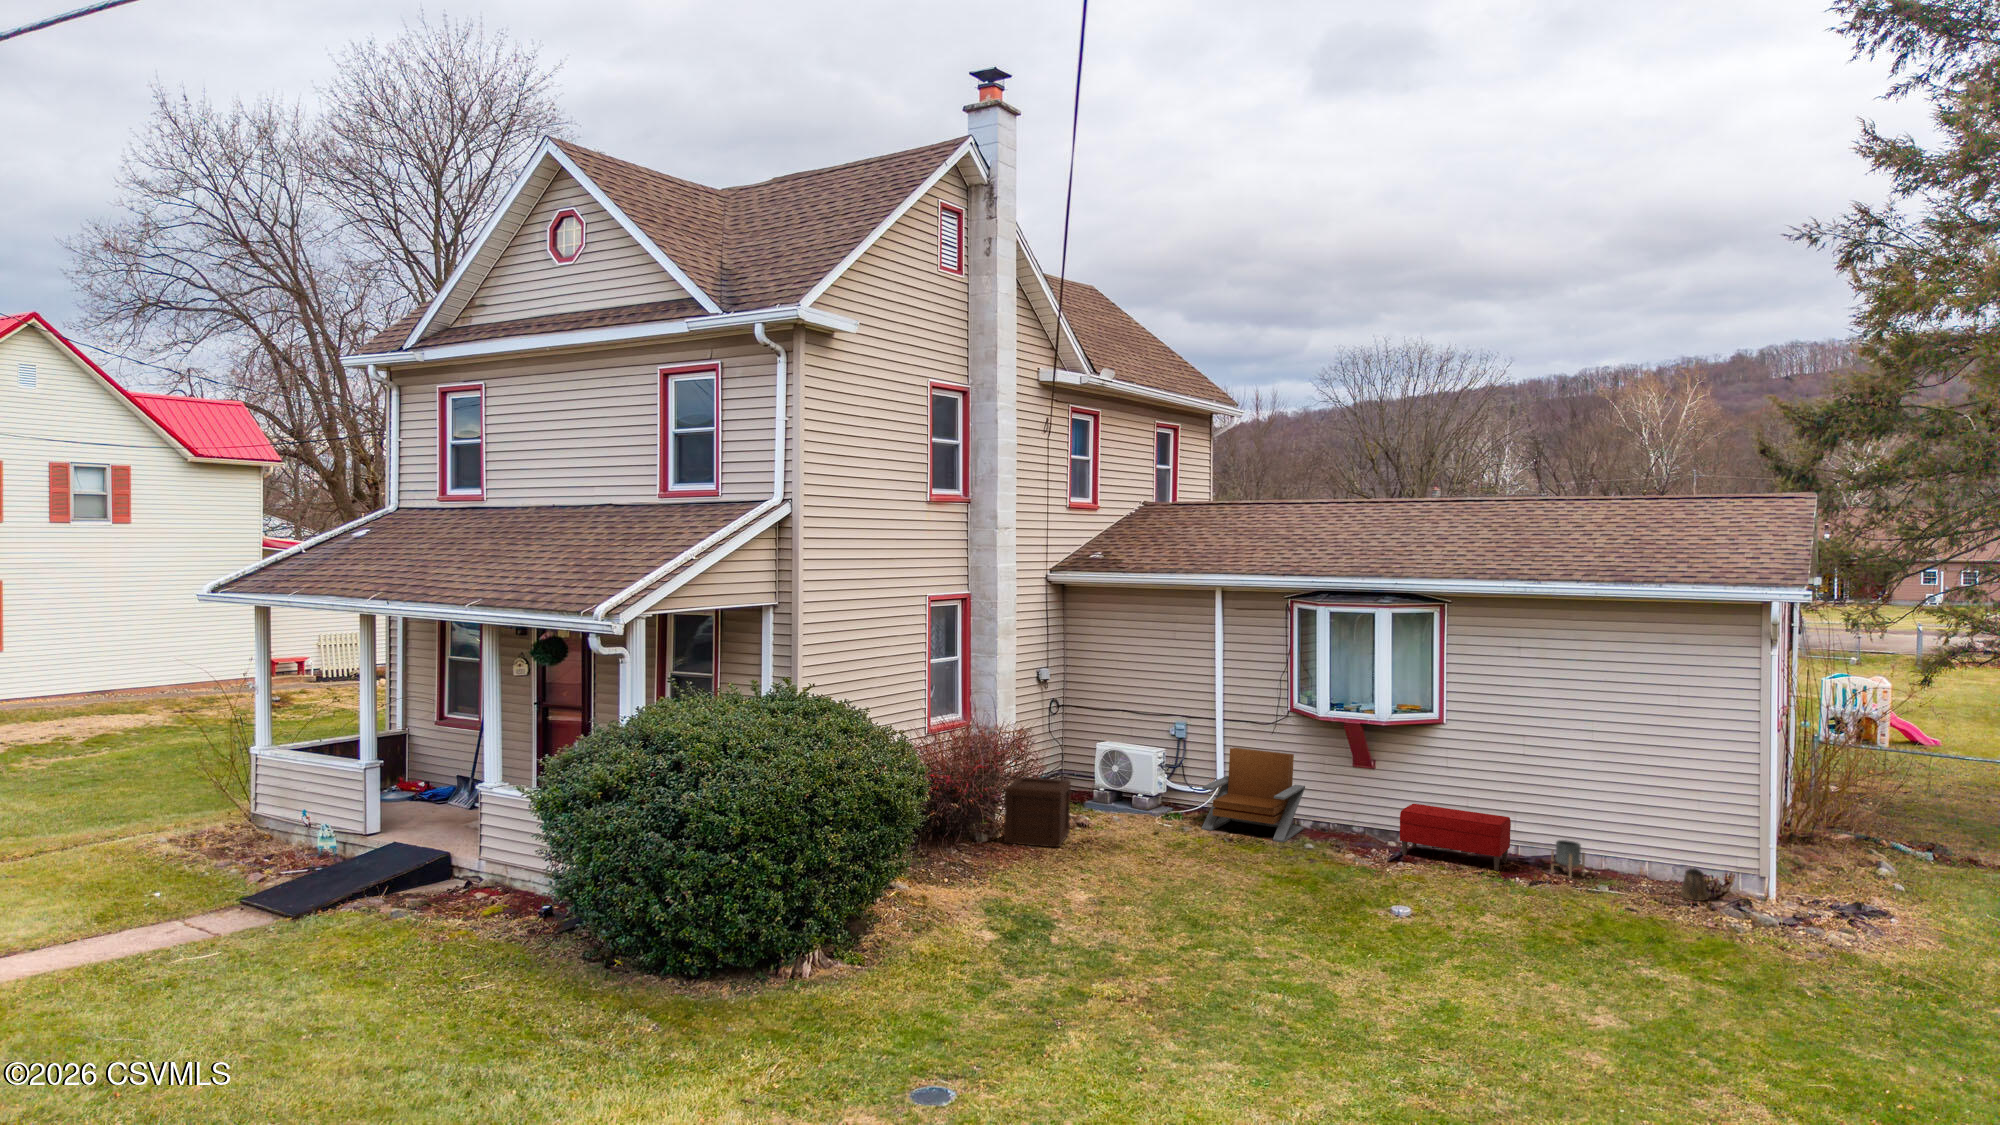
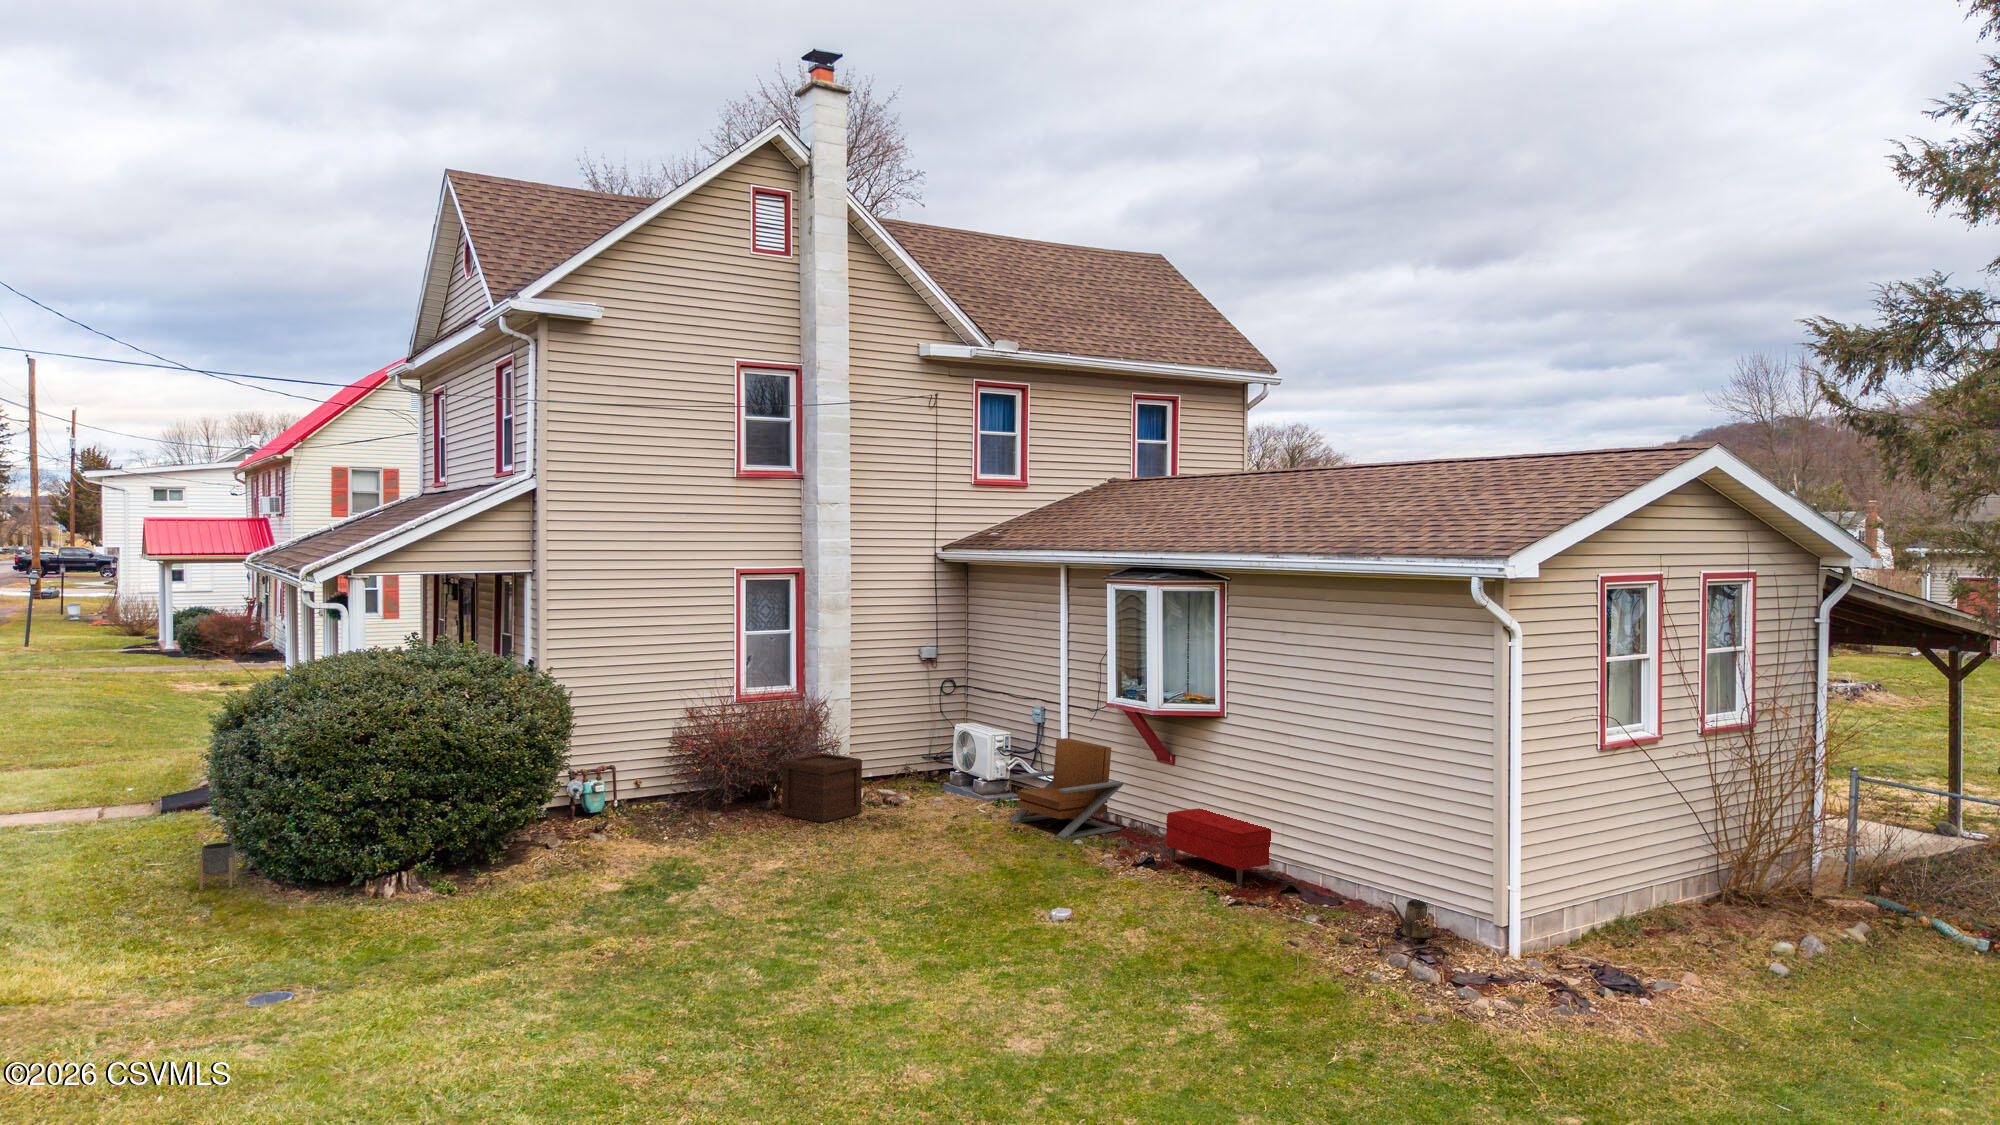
planter: present [1551,840,1585,878] -> present [199,842,236,890]

